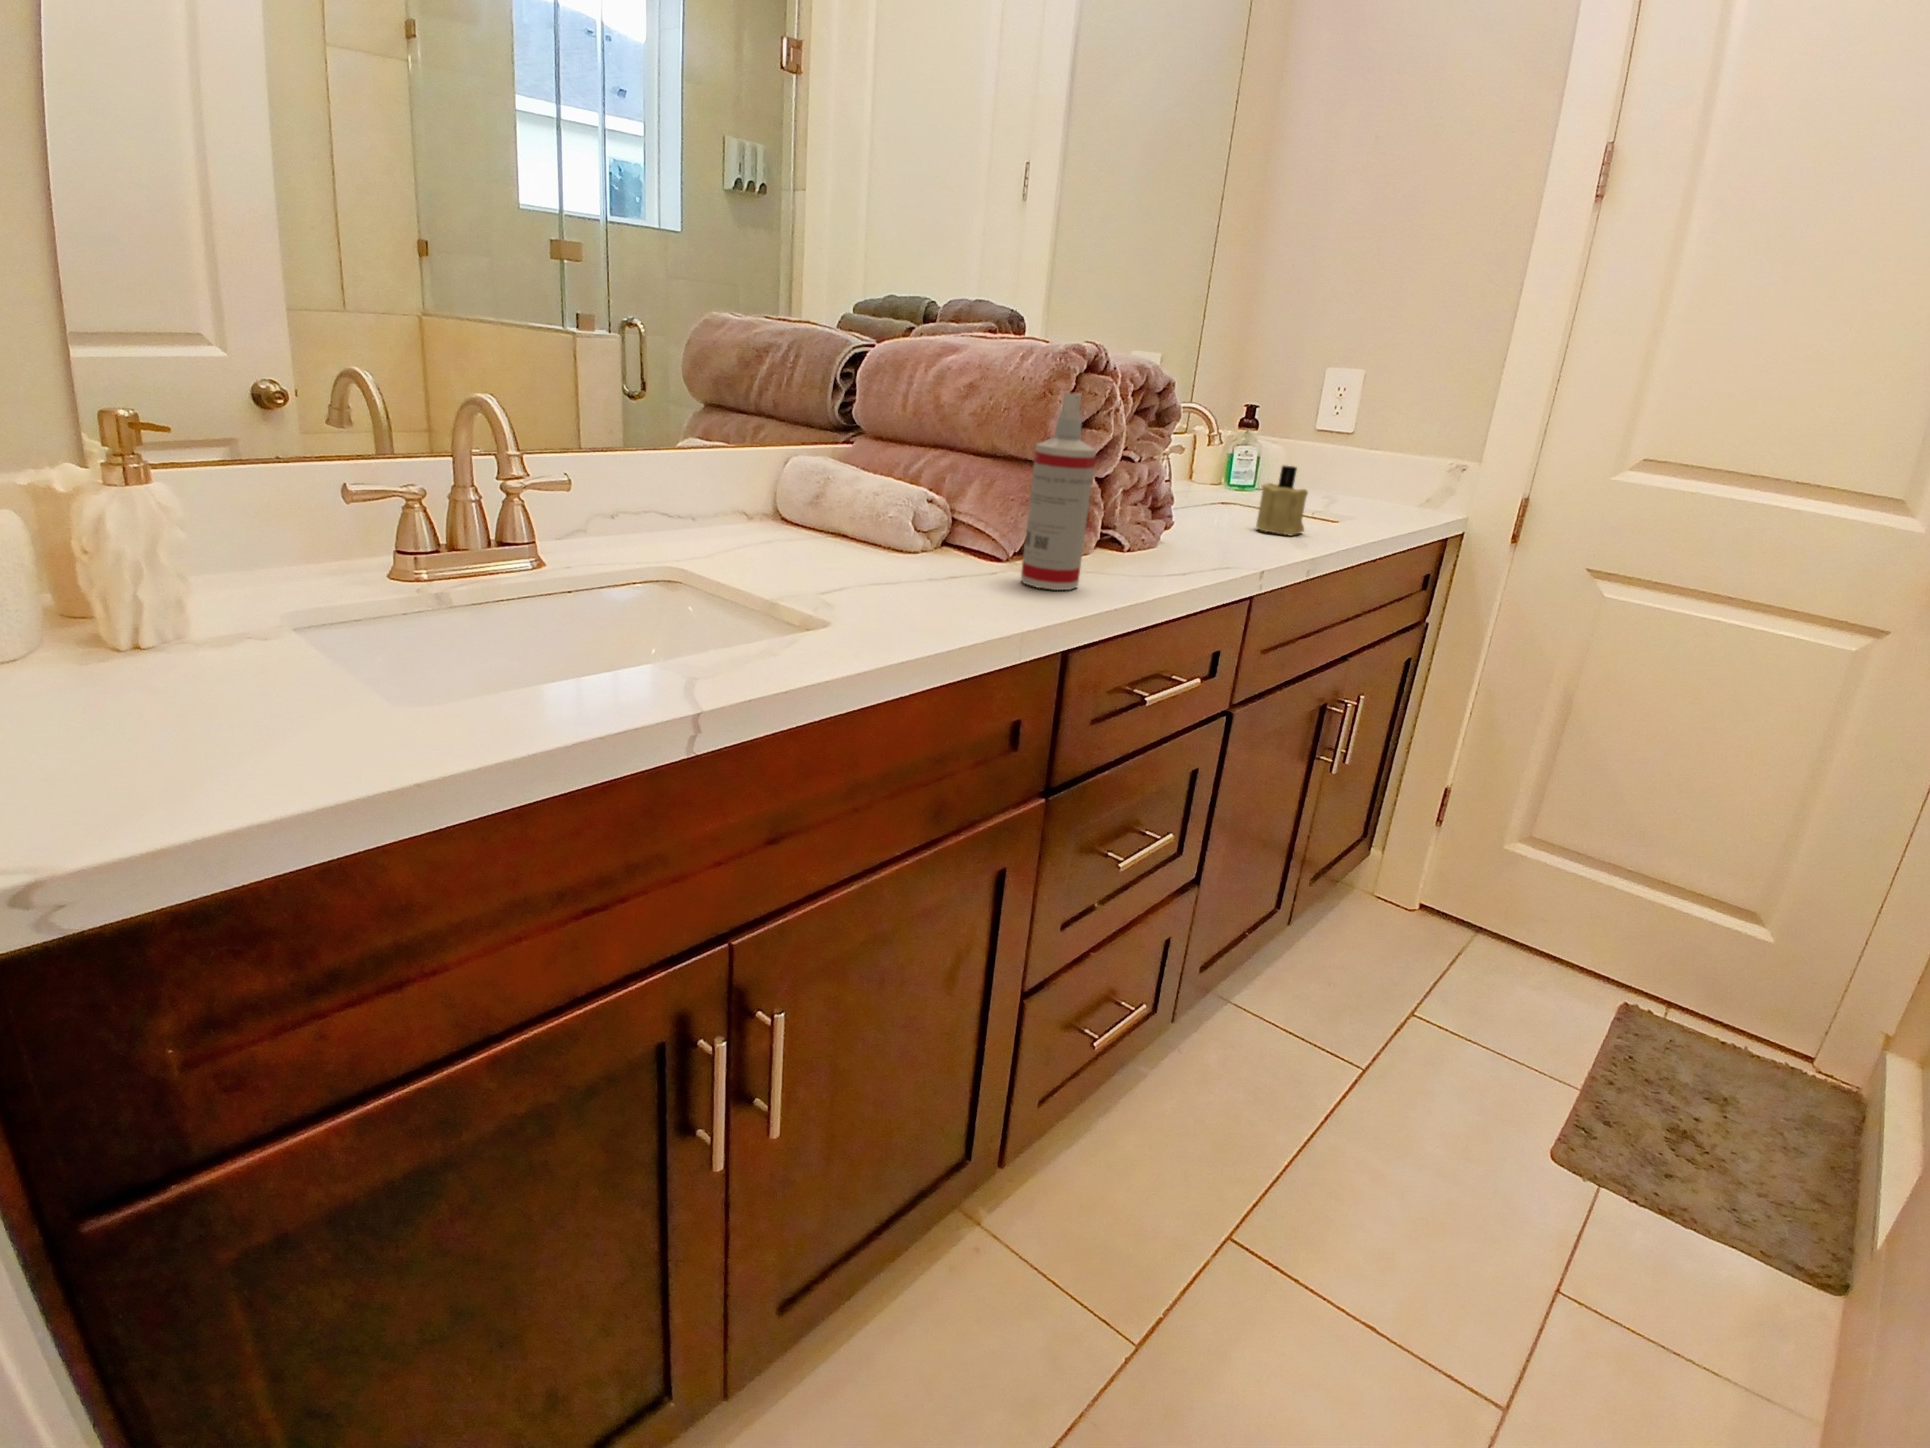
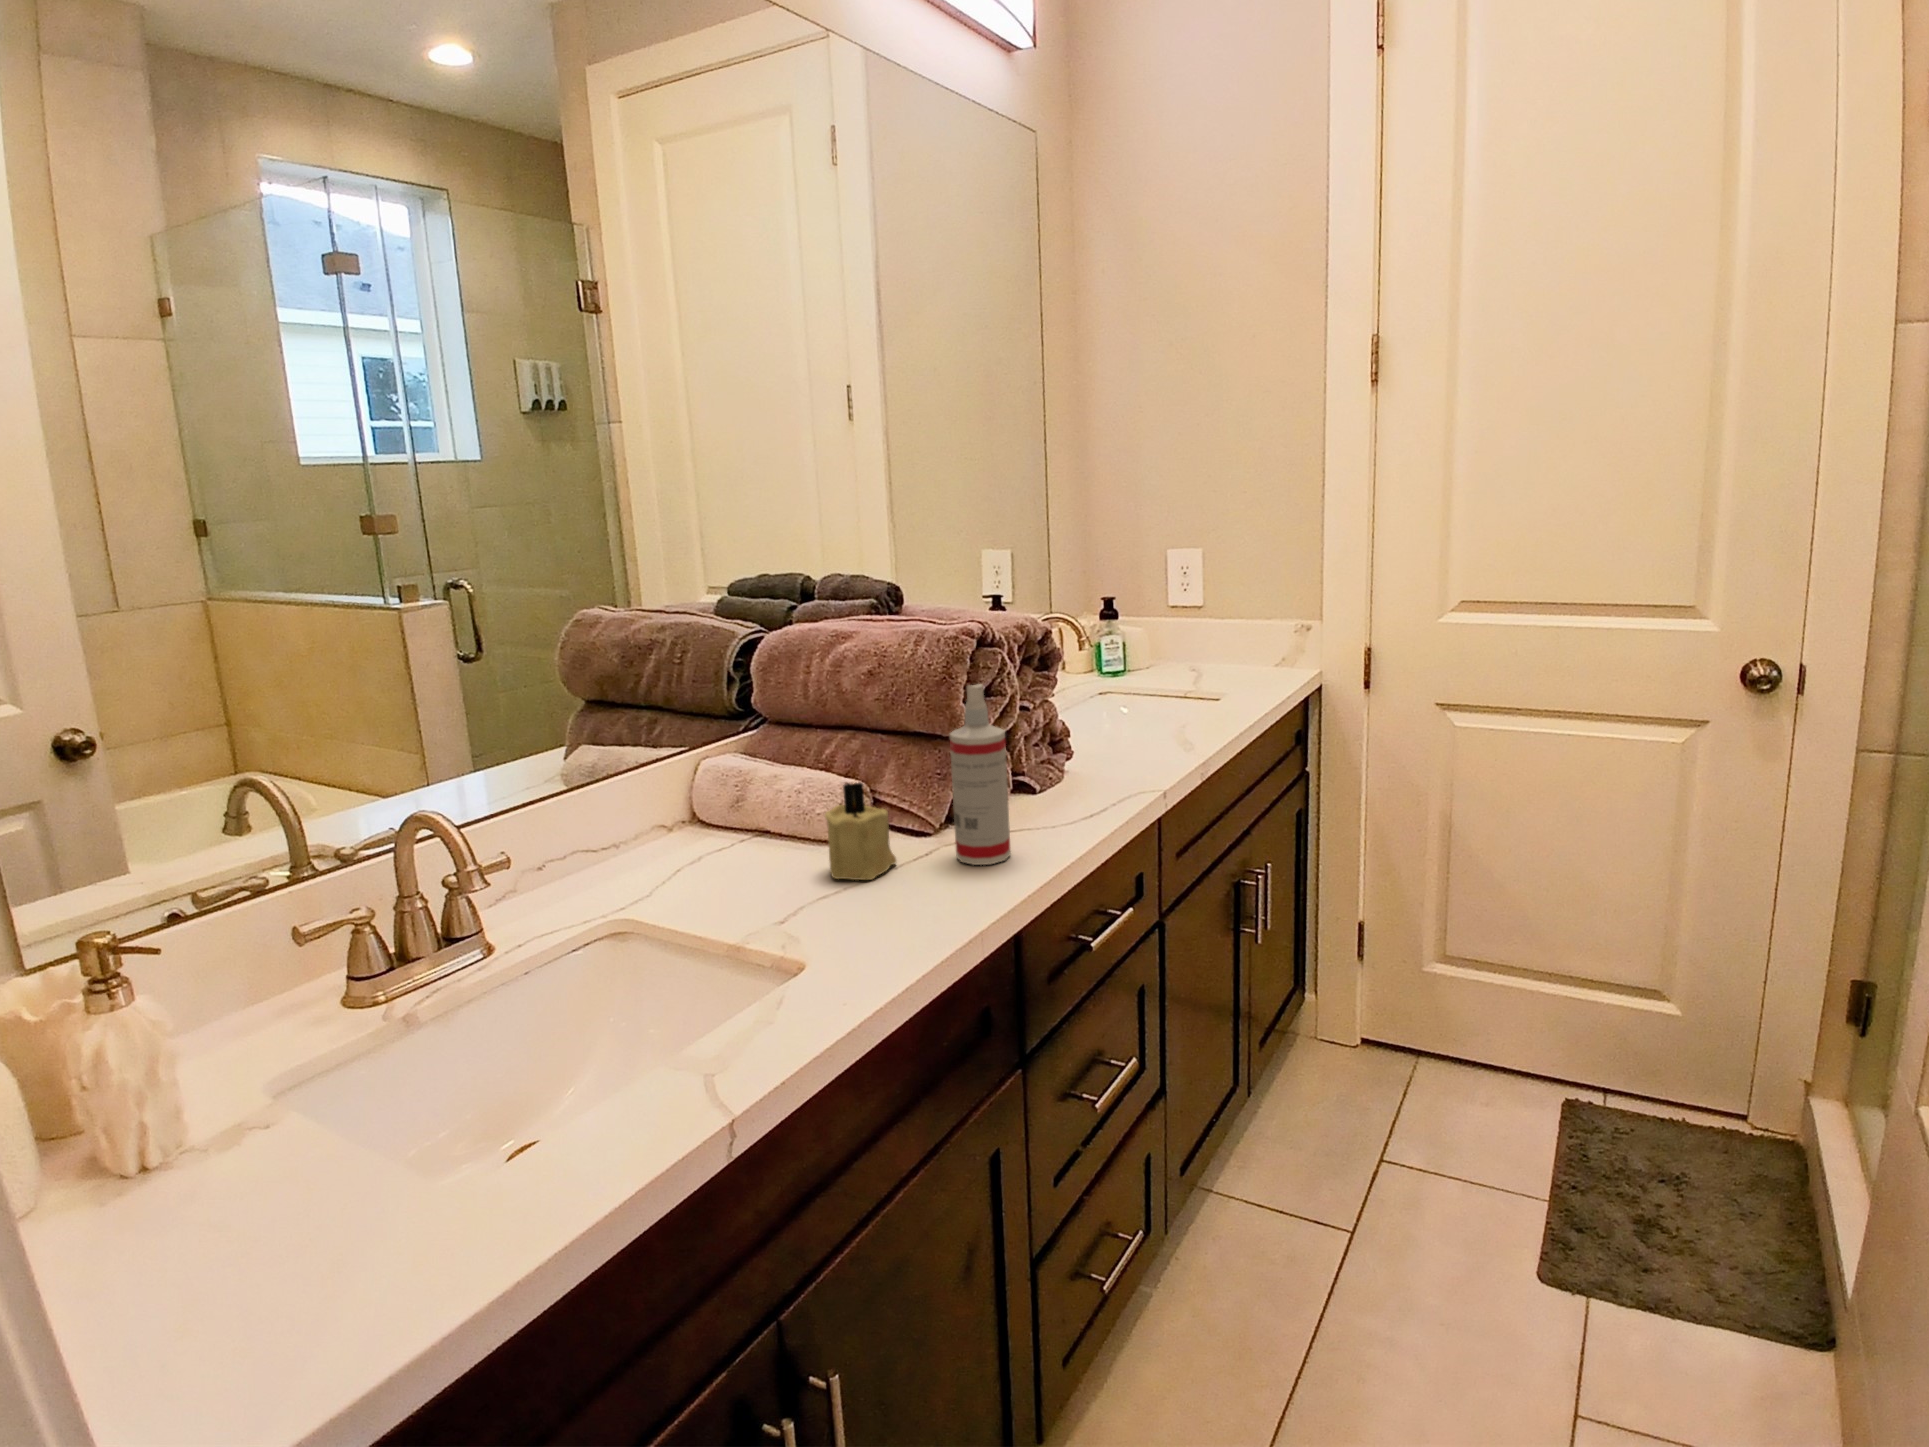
candle: present [1256,465,1308,535] -> present [825,783,896,880]

